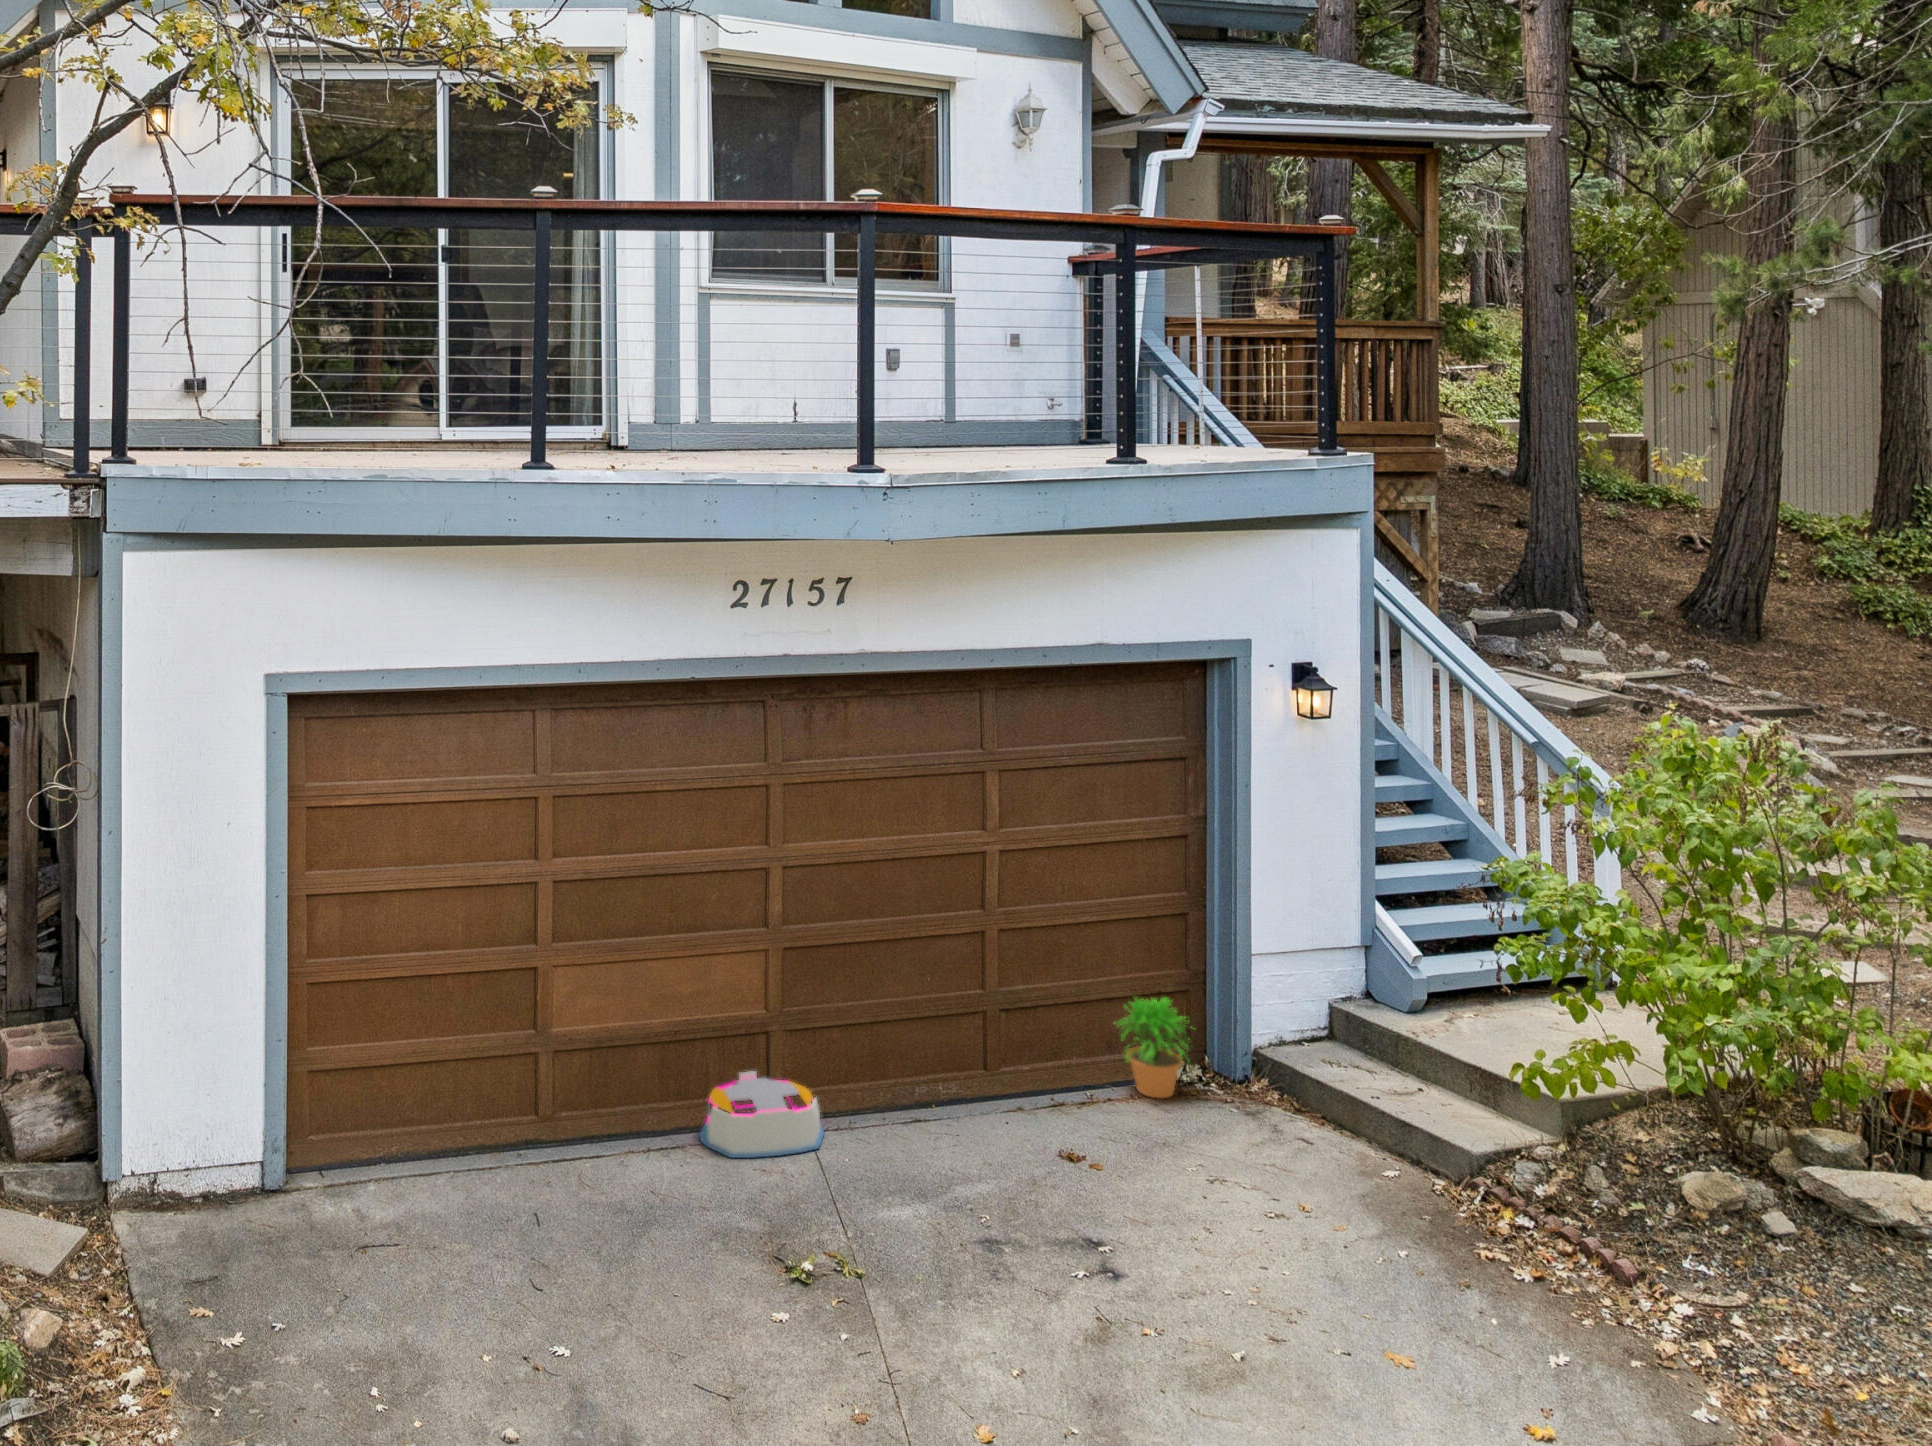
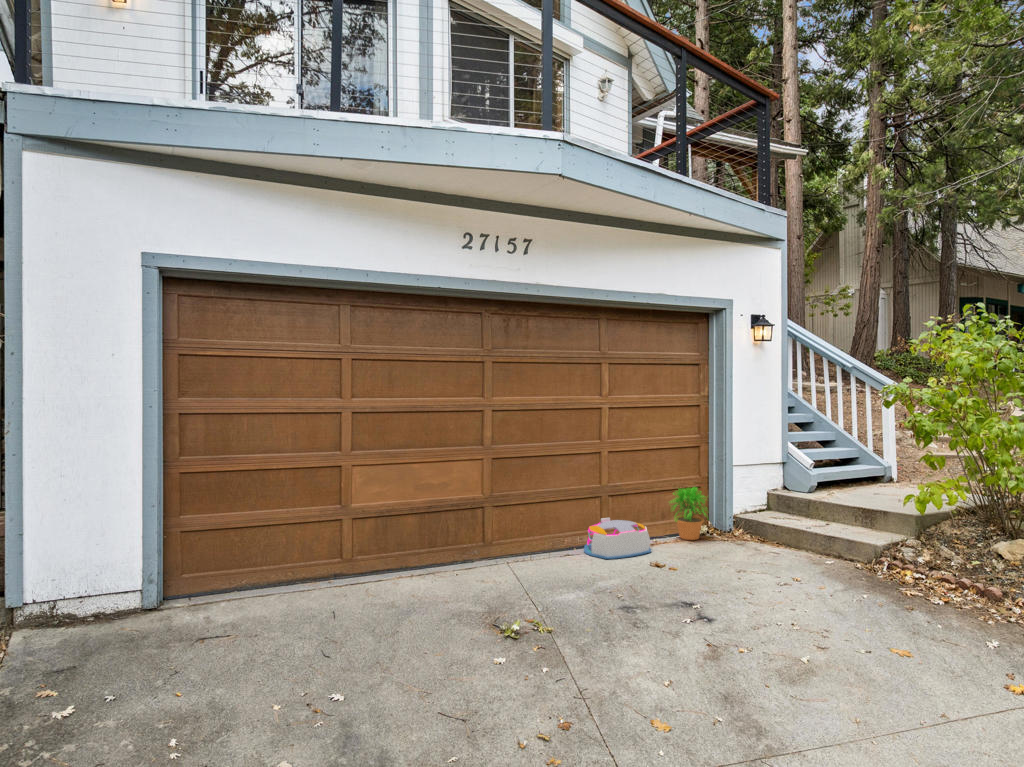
storage bin: present [700,1071,824,1158] -> present [584,518,651,559]

